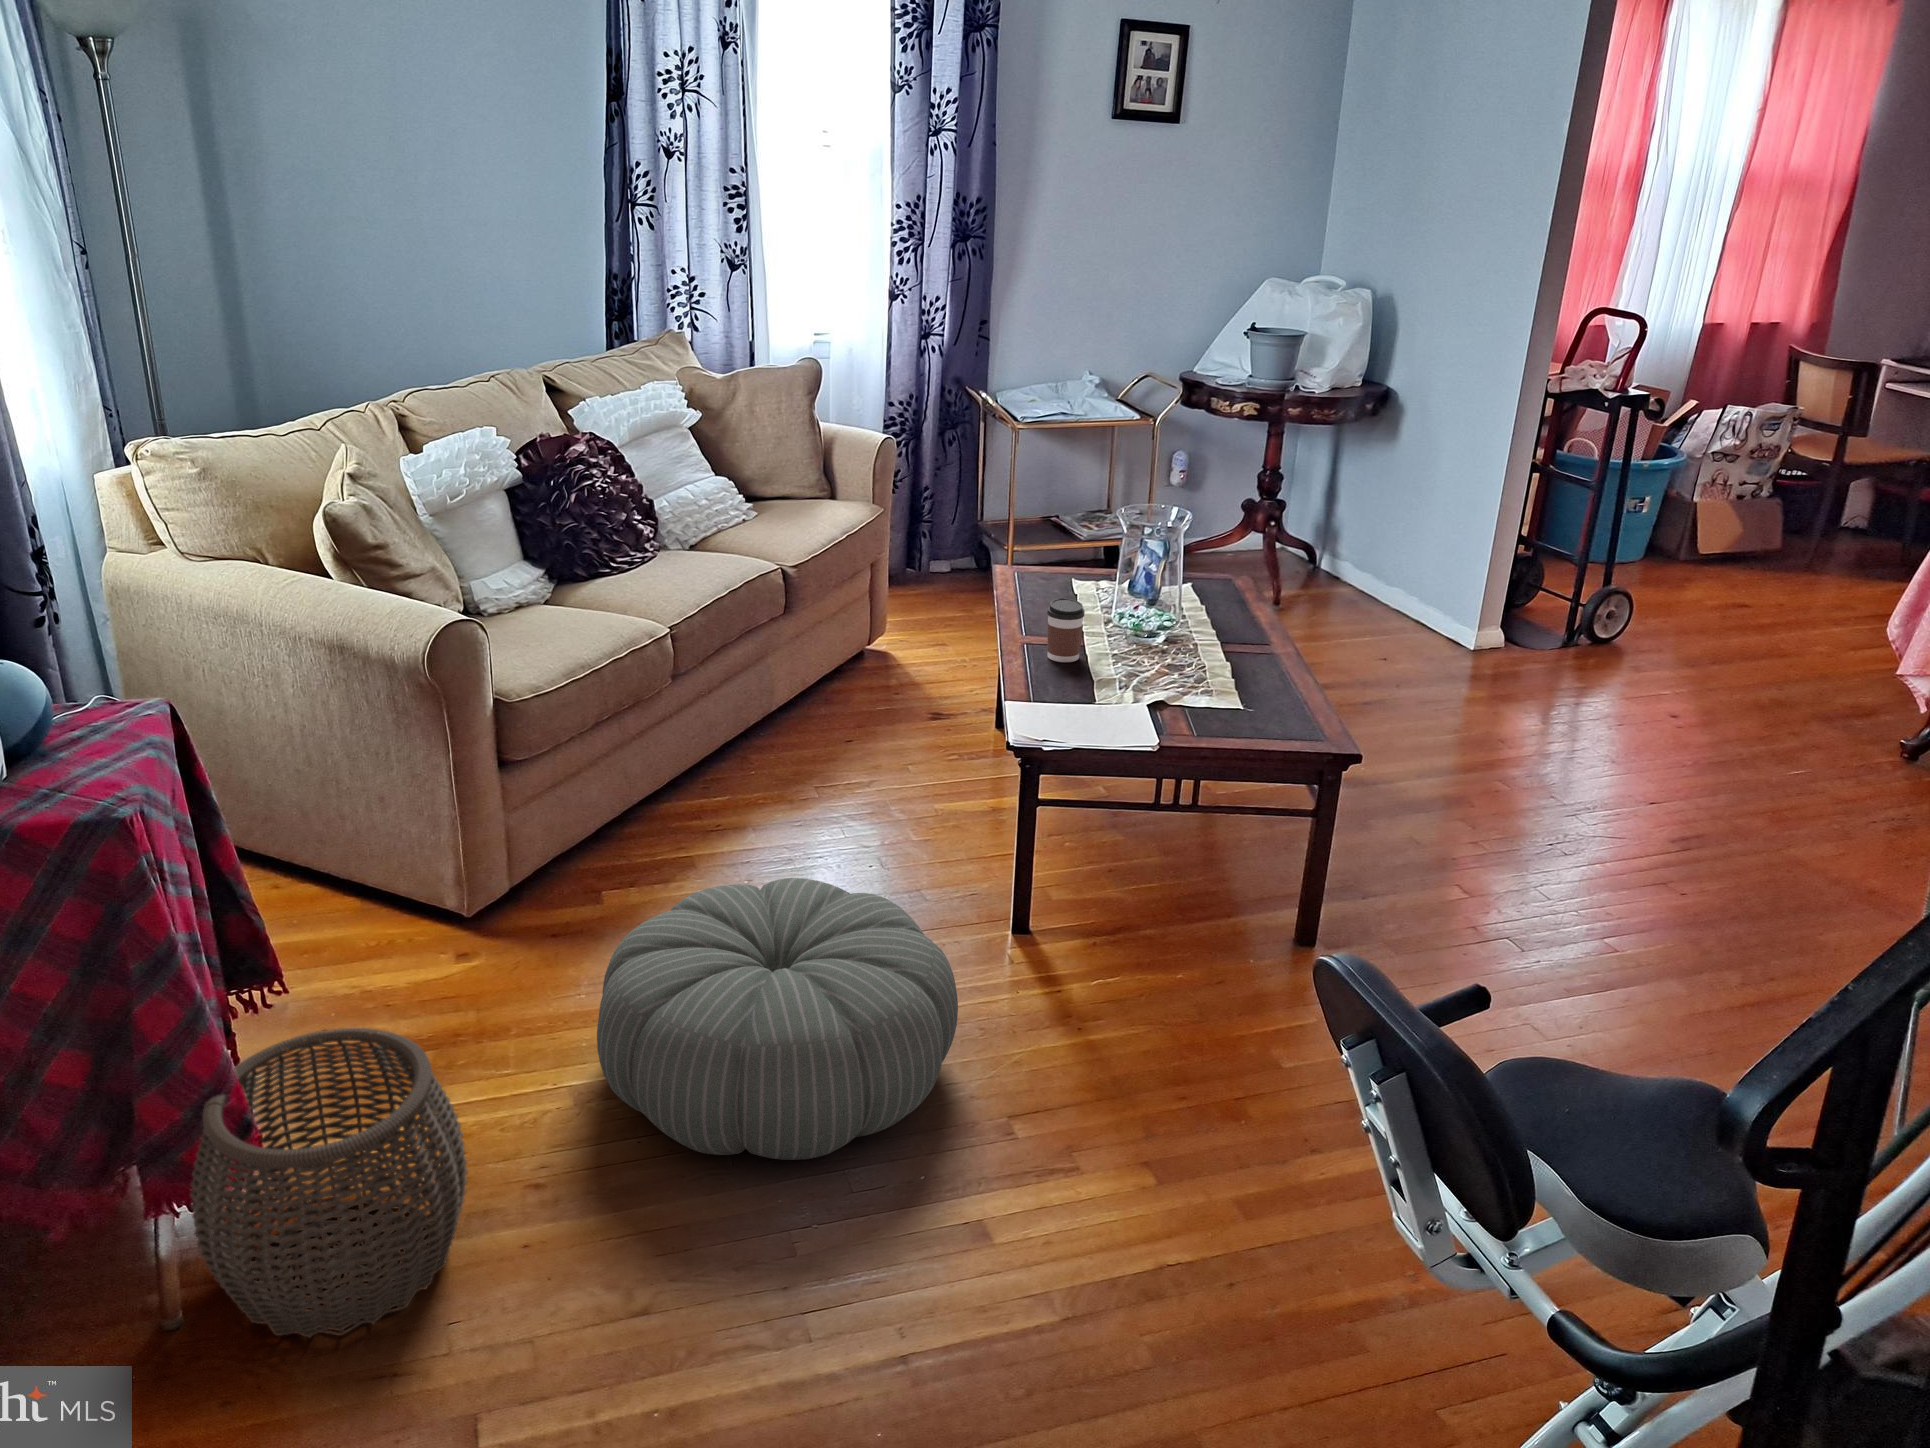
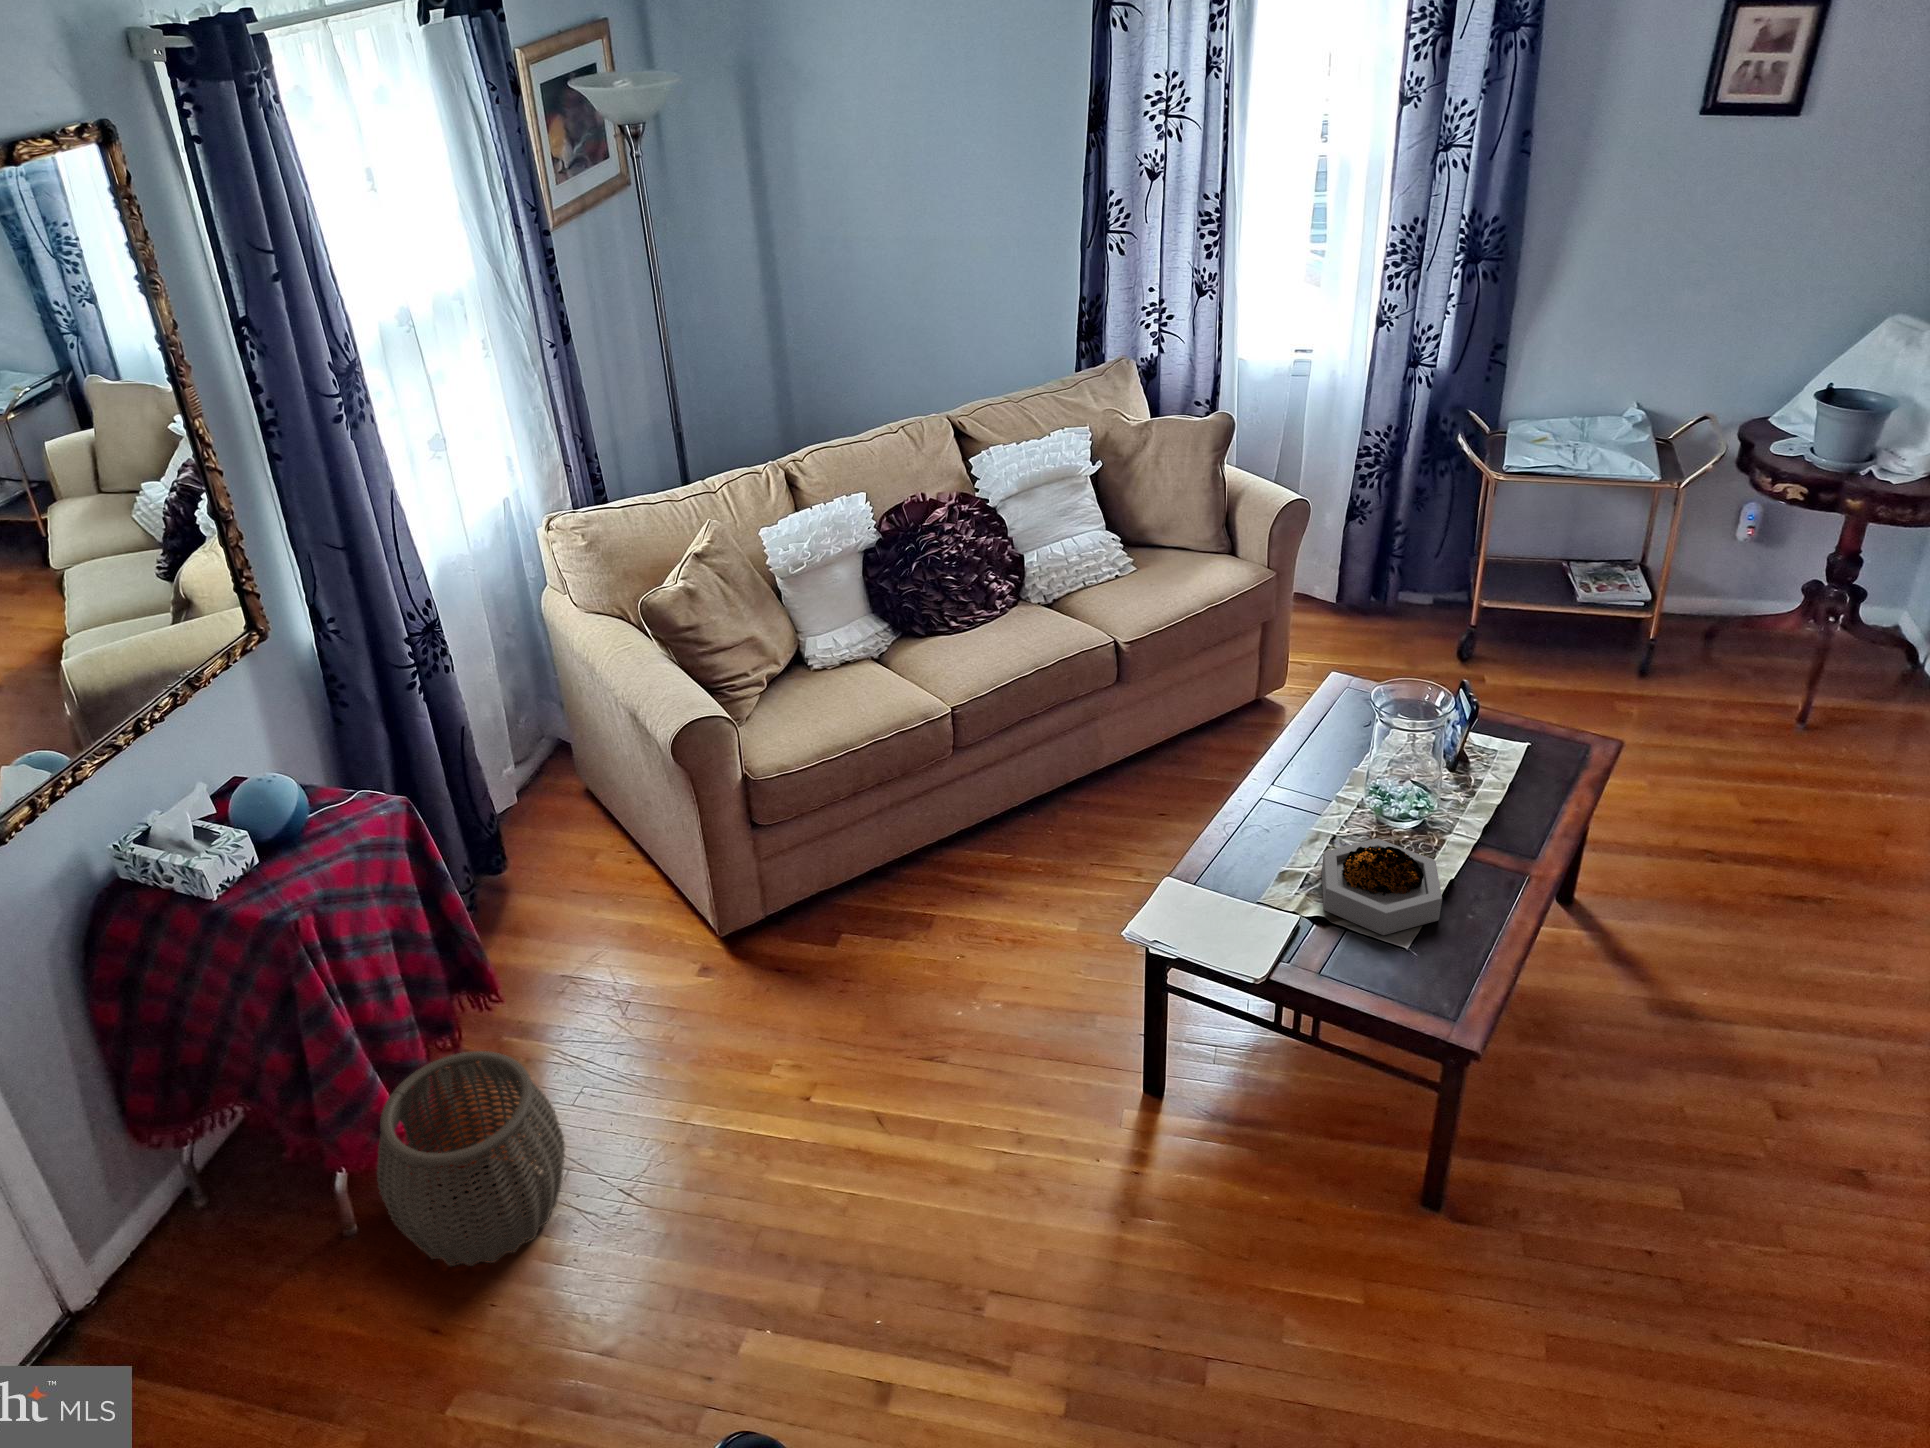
coffee cup: present [1047,598,1085,662] -> none [1242,786,1281,851]
decorative bowl: none [1135,615,1258,691] -> present [1322,838,1442,935]
pouf: present [597,878,958,1160] -> none [692,992,990,1262]

